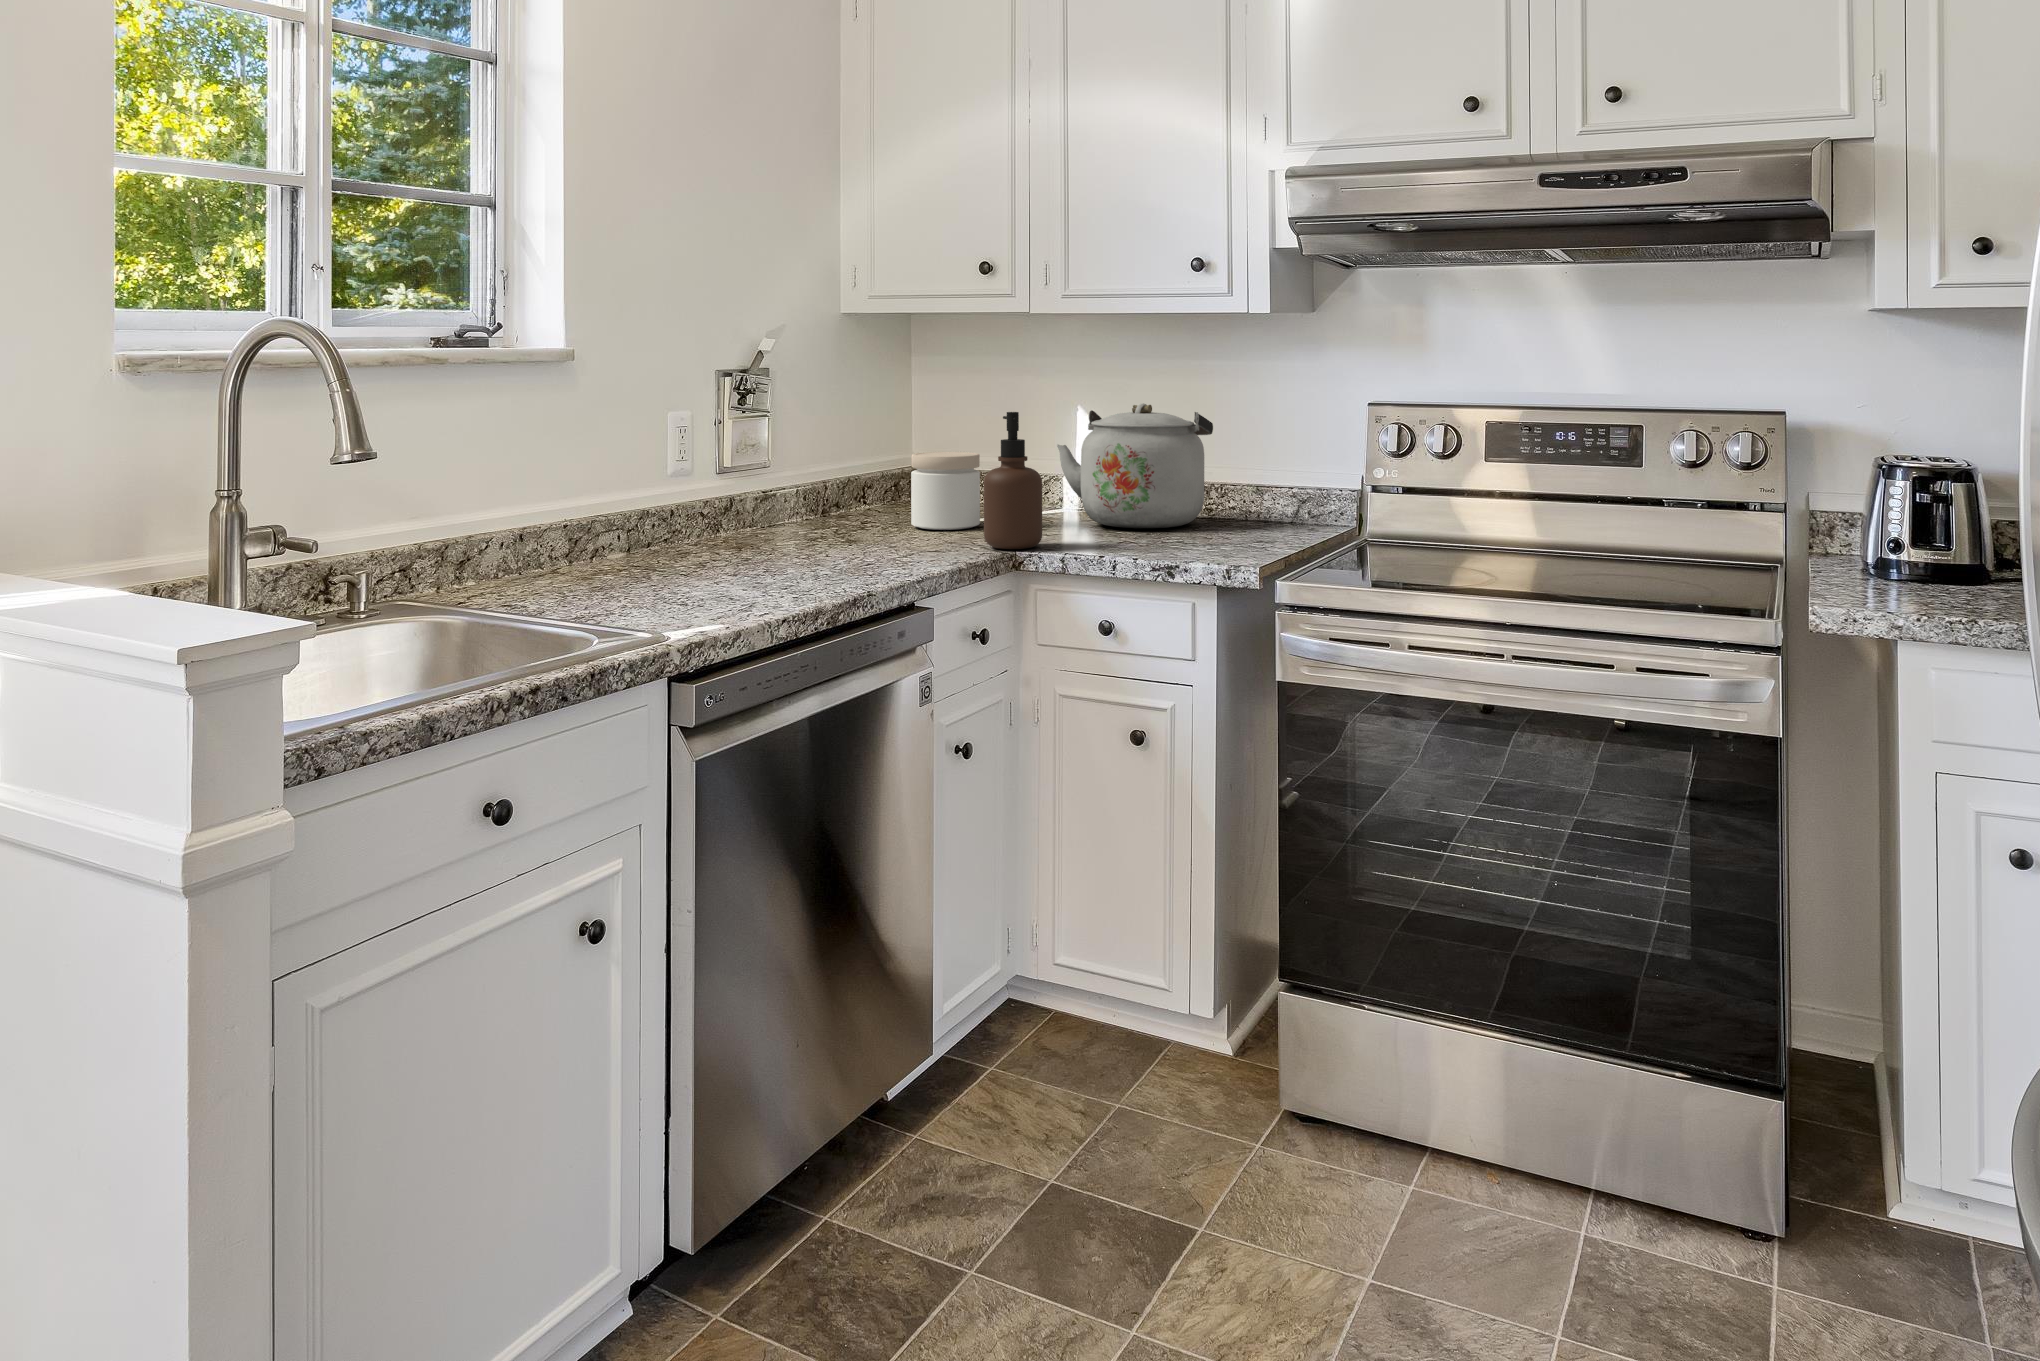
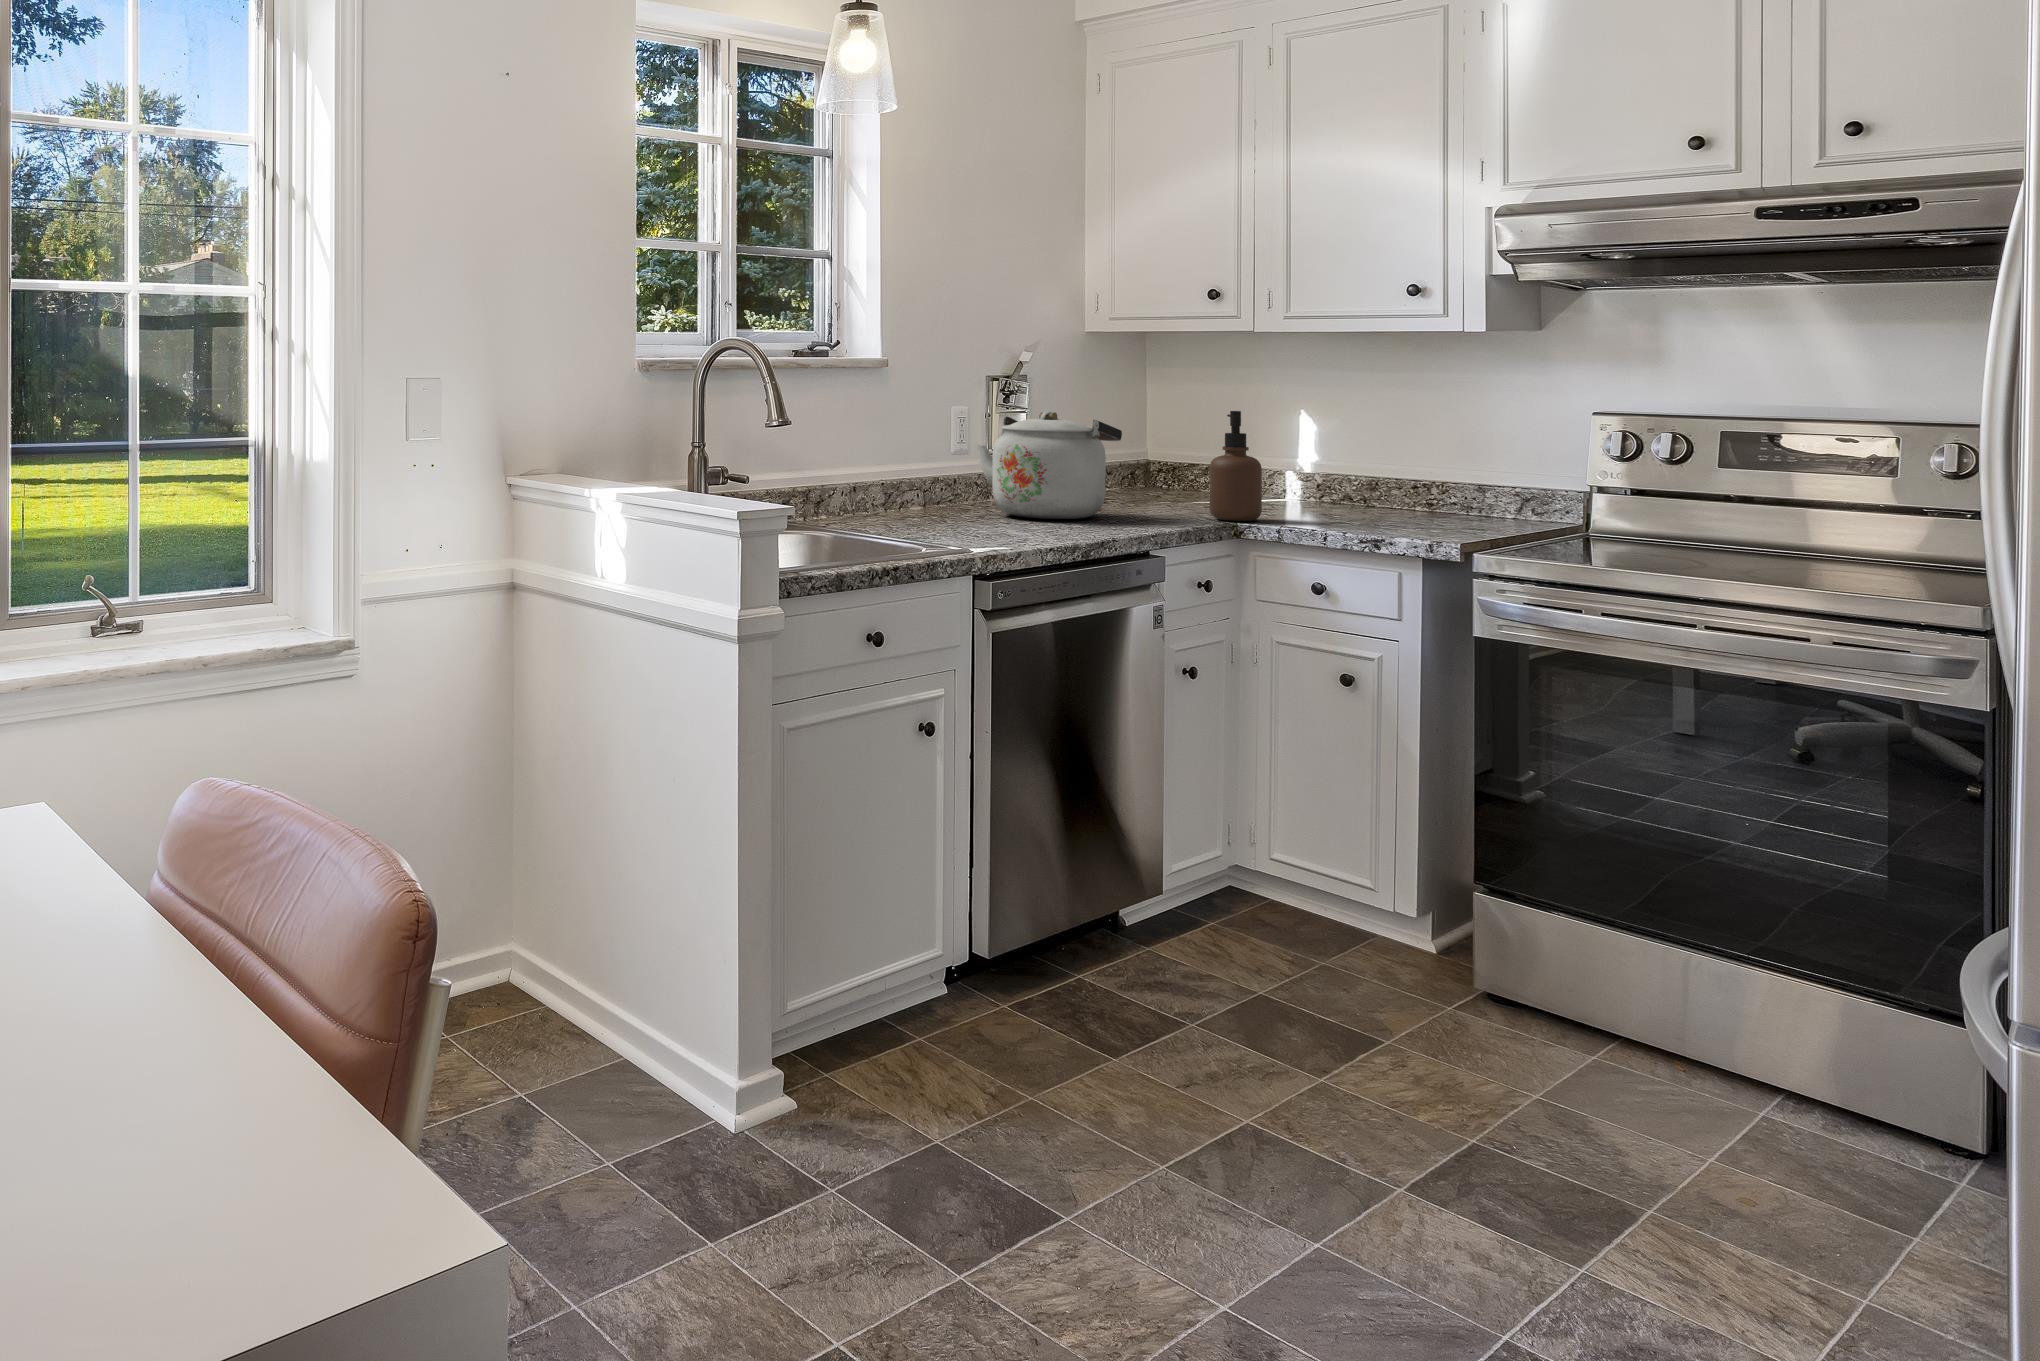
kettle: present [1057,403,1213,528] -> present [977,411,1122,519]
jar: present [911,452,980,530] -> none [1146,444,1207,507]

